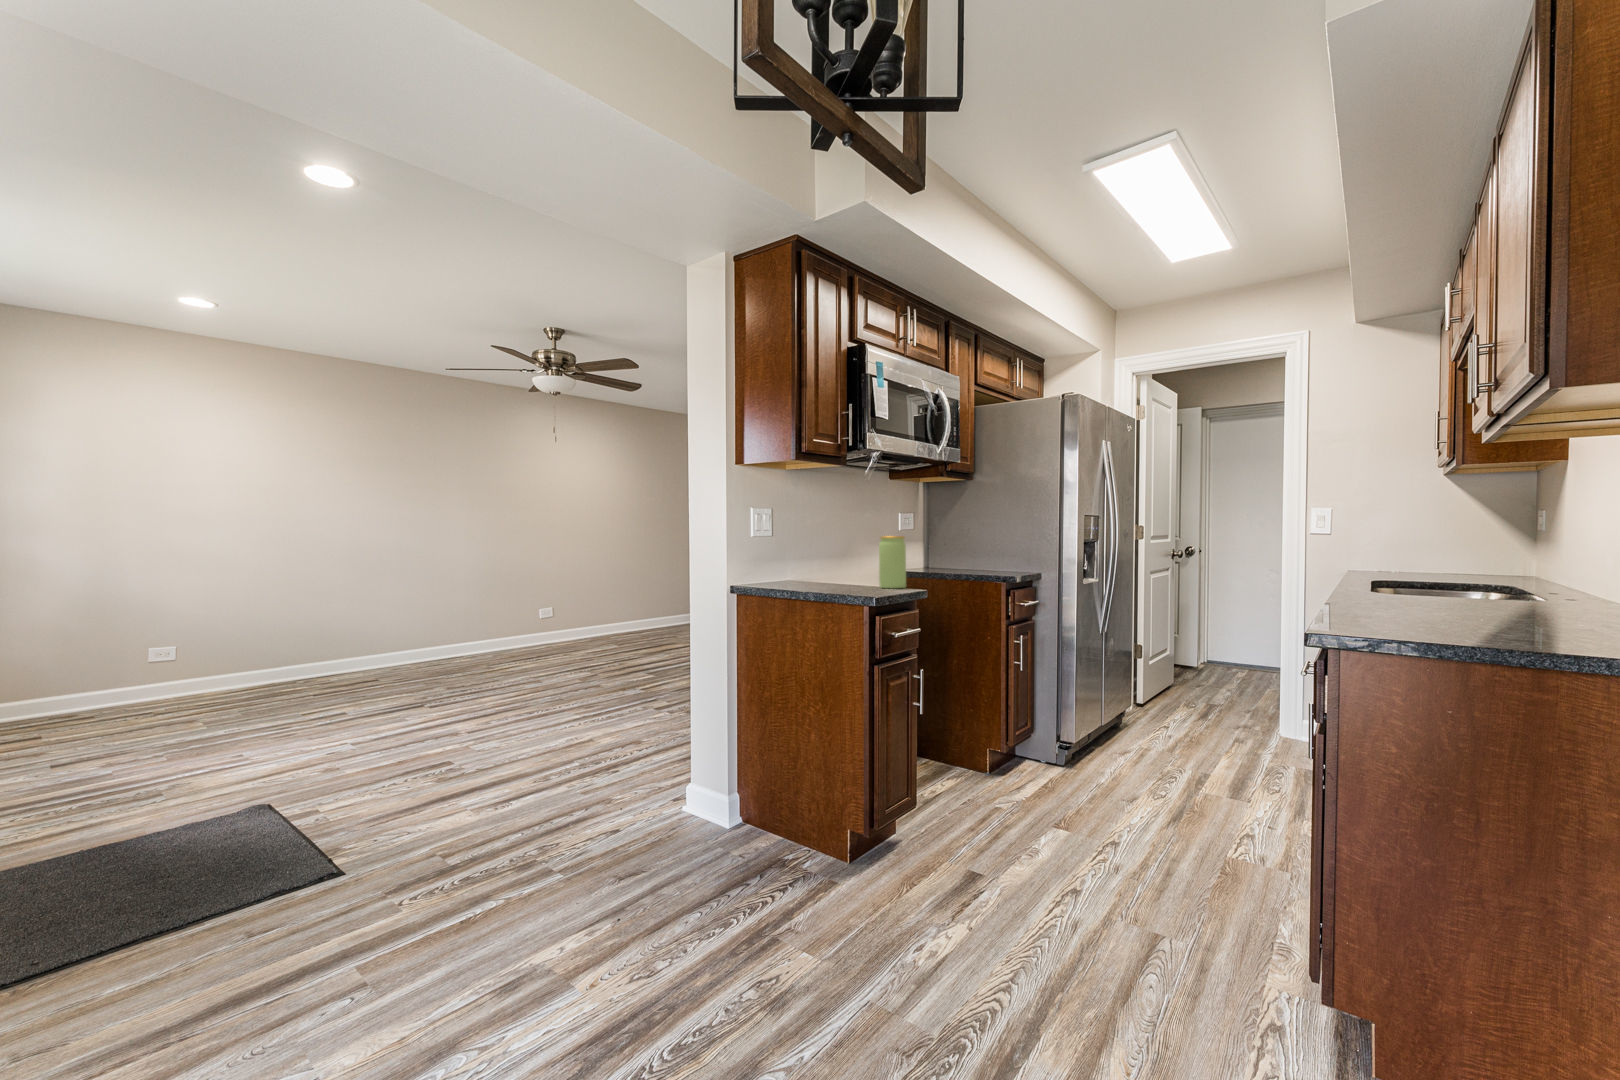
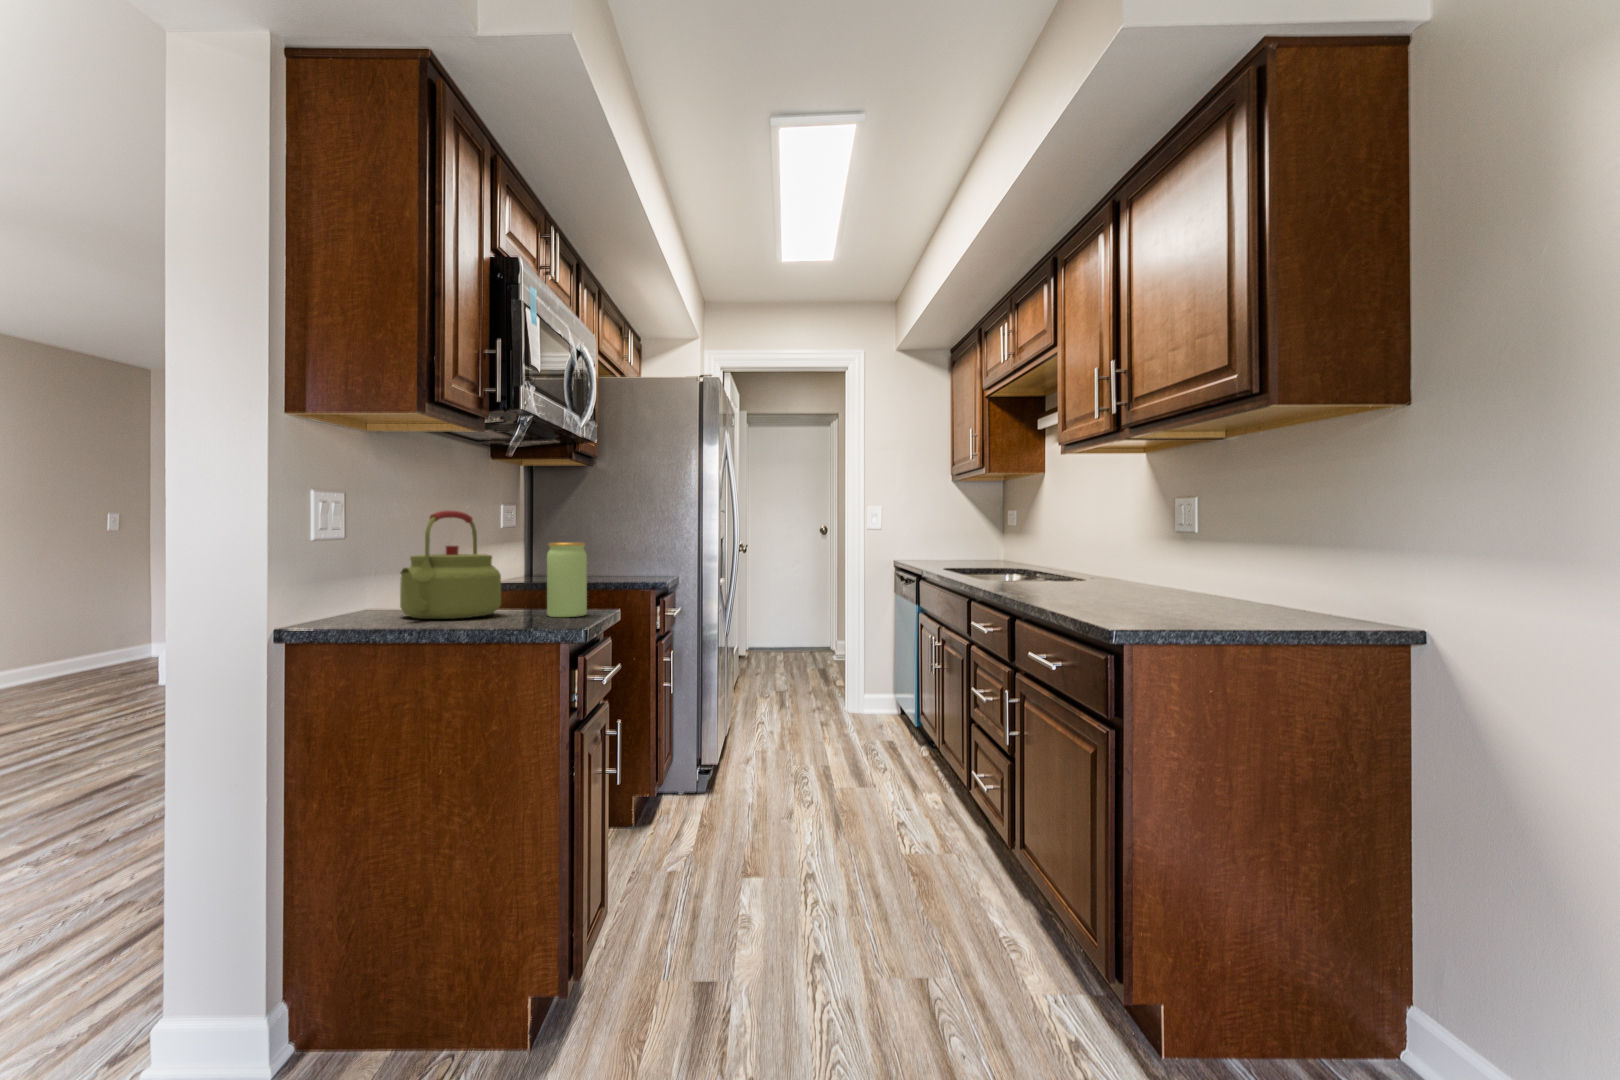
kettle: none [789,517,855,586] -> present [400,511,501,619]

